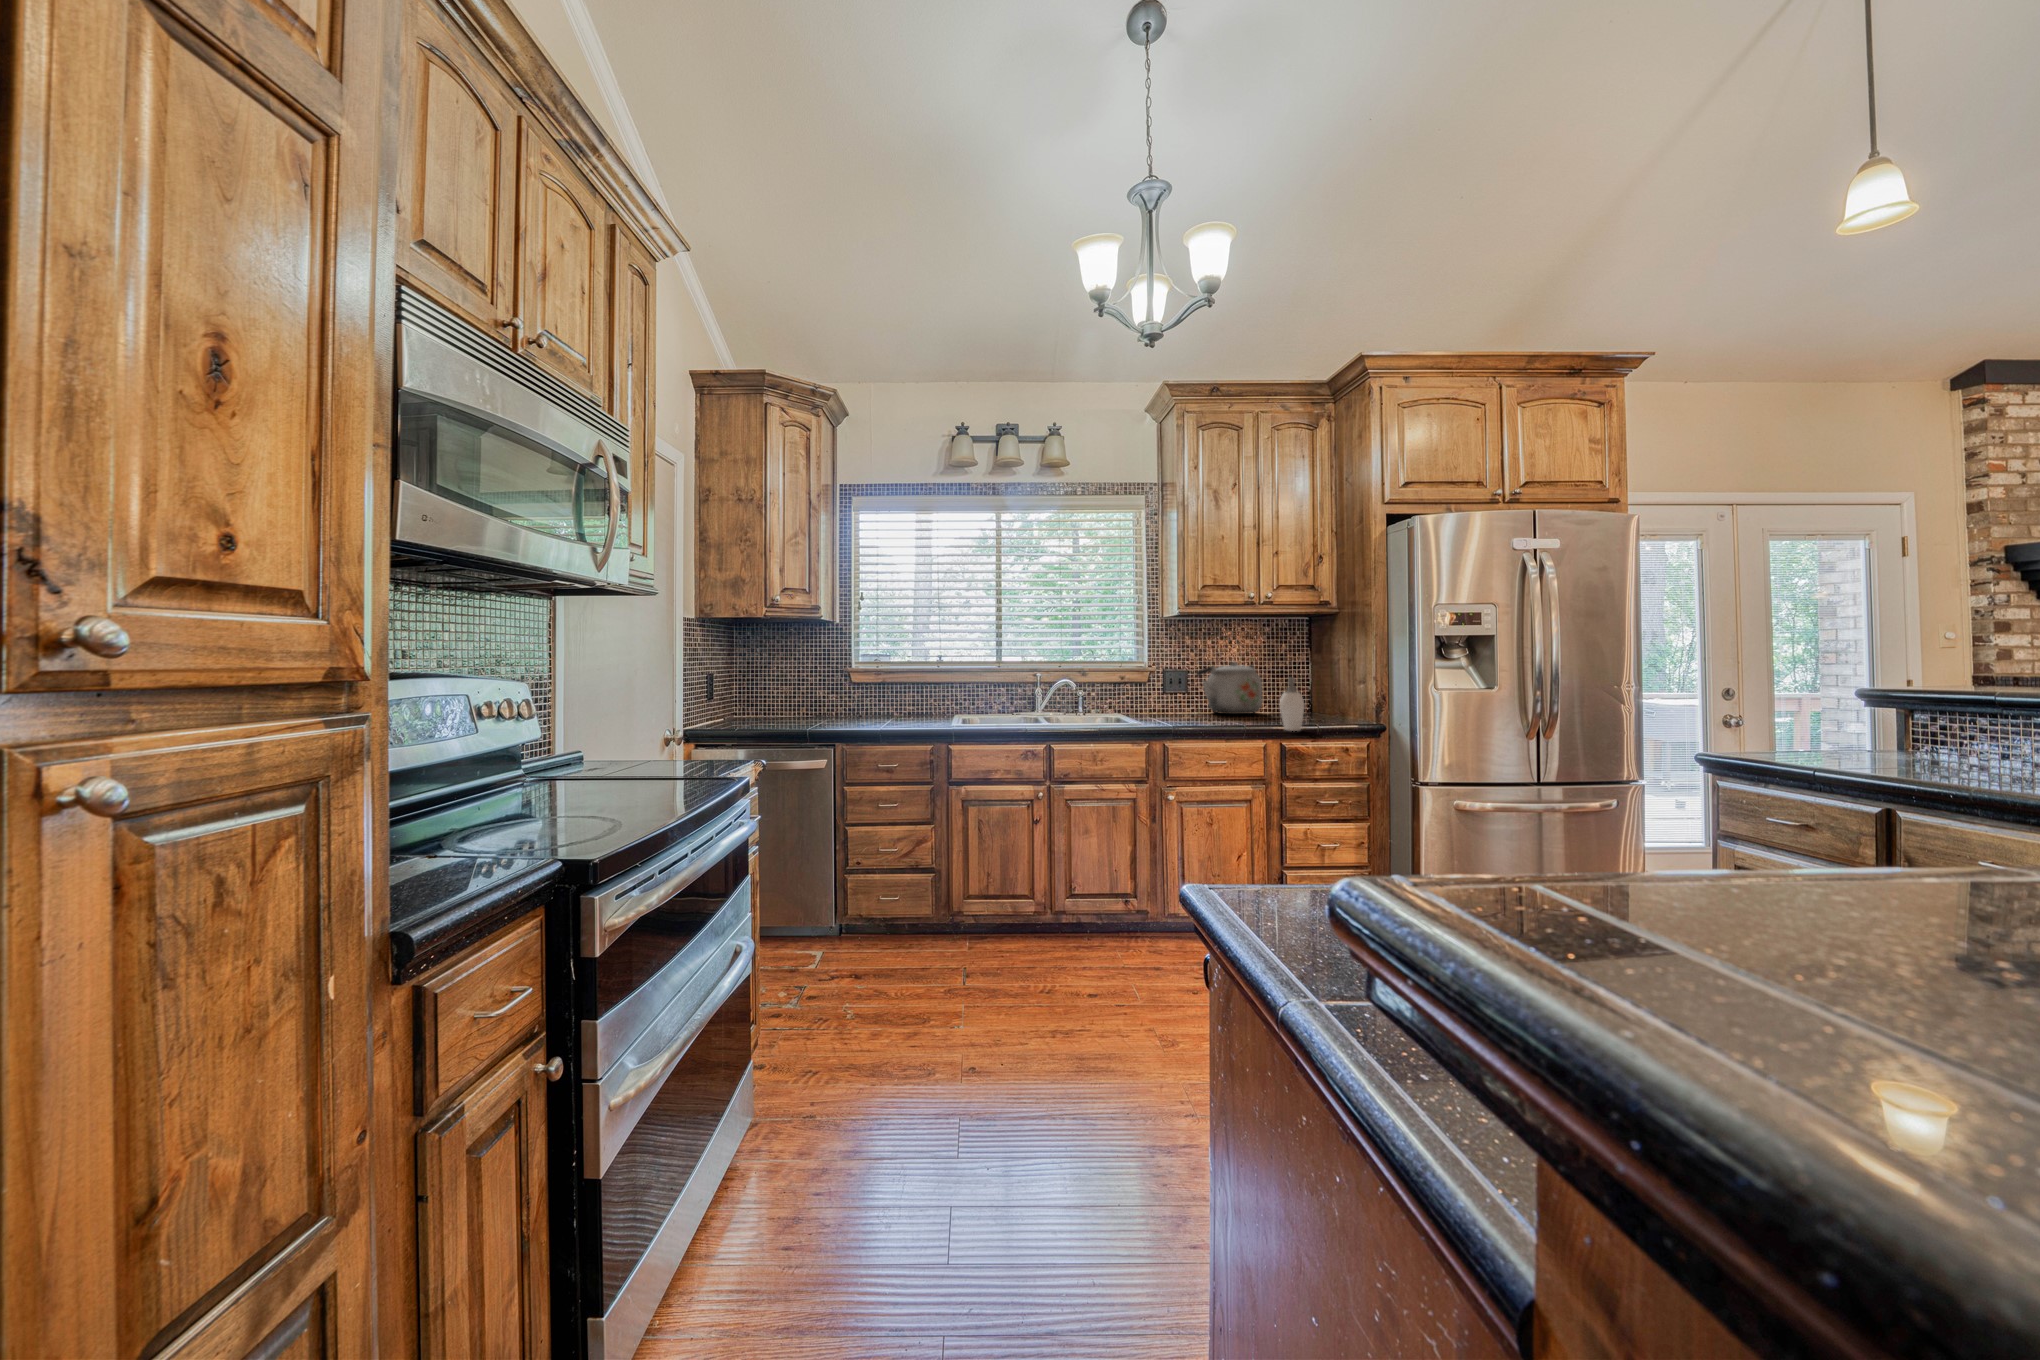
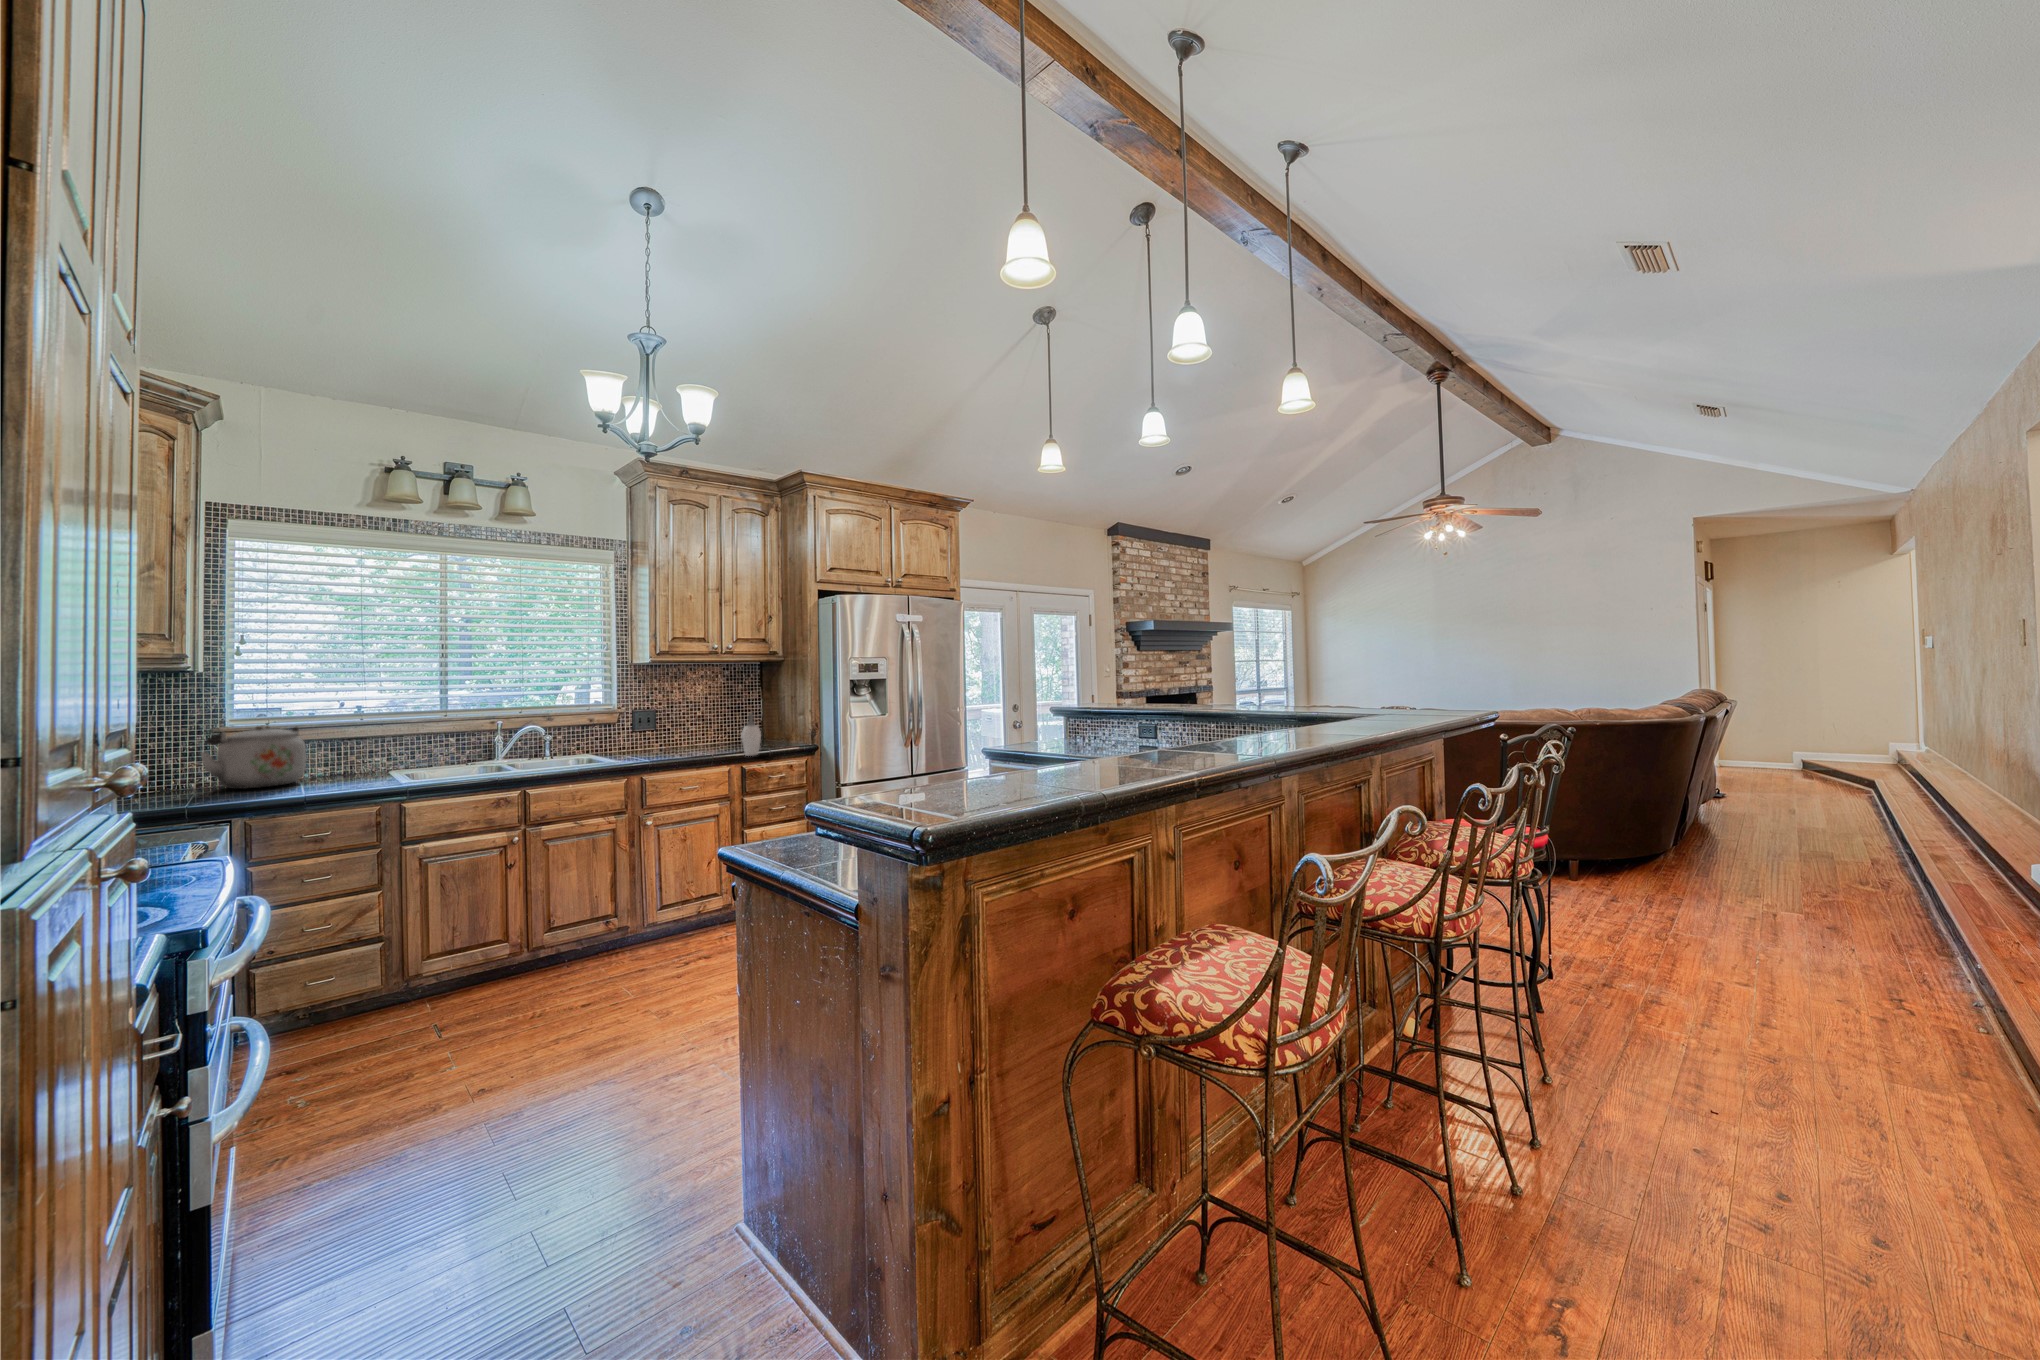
kettle: present [1197,662,1262,714] -> present [201,725,306,789]

